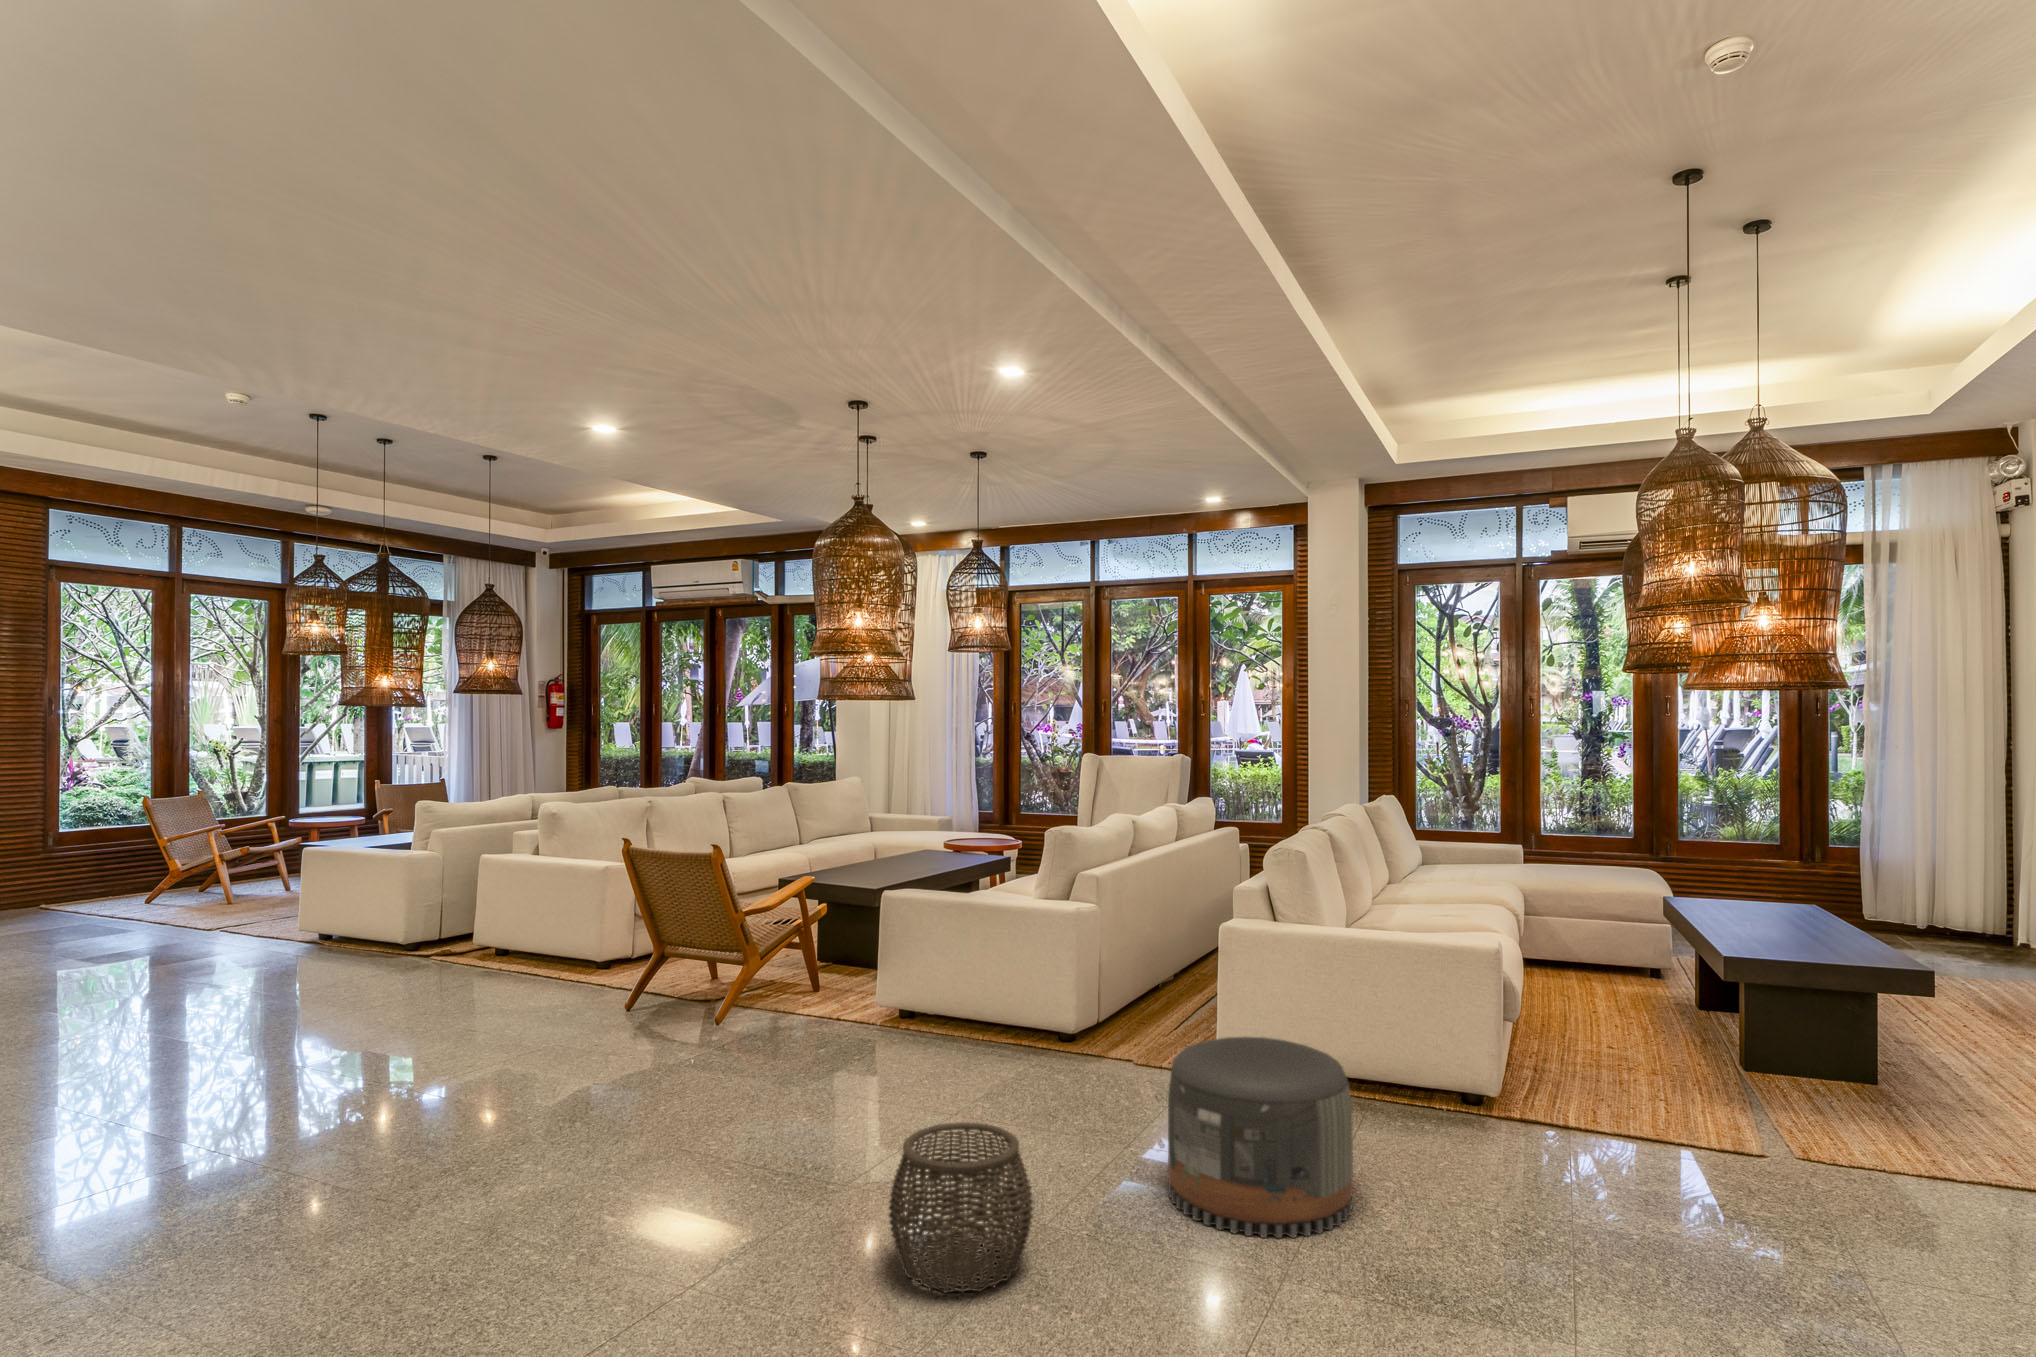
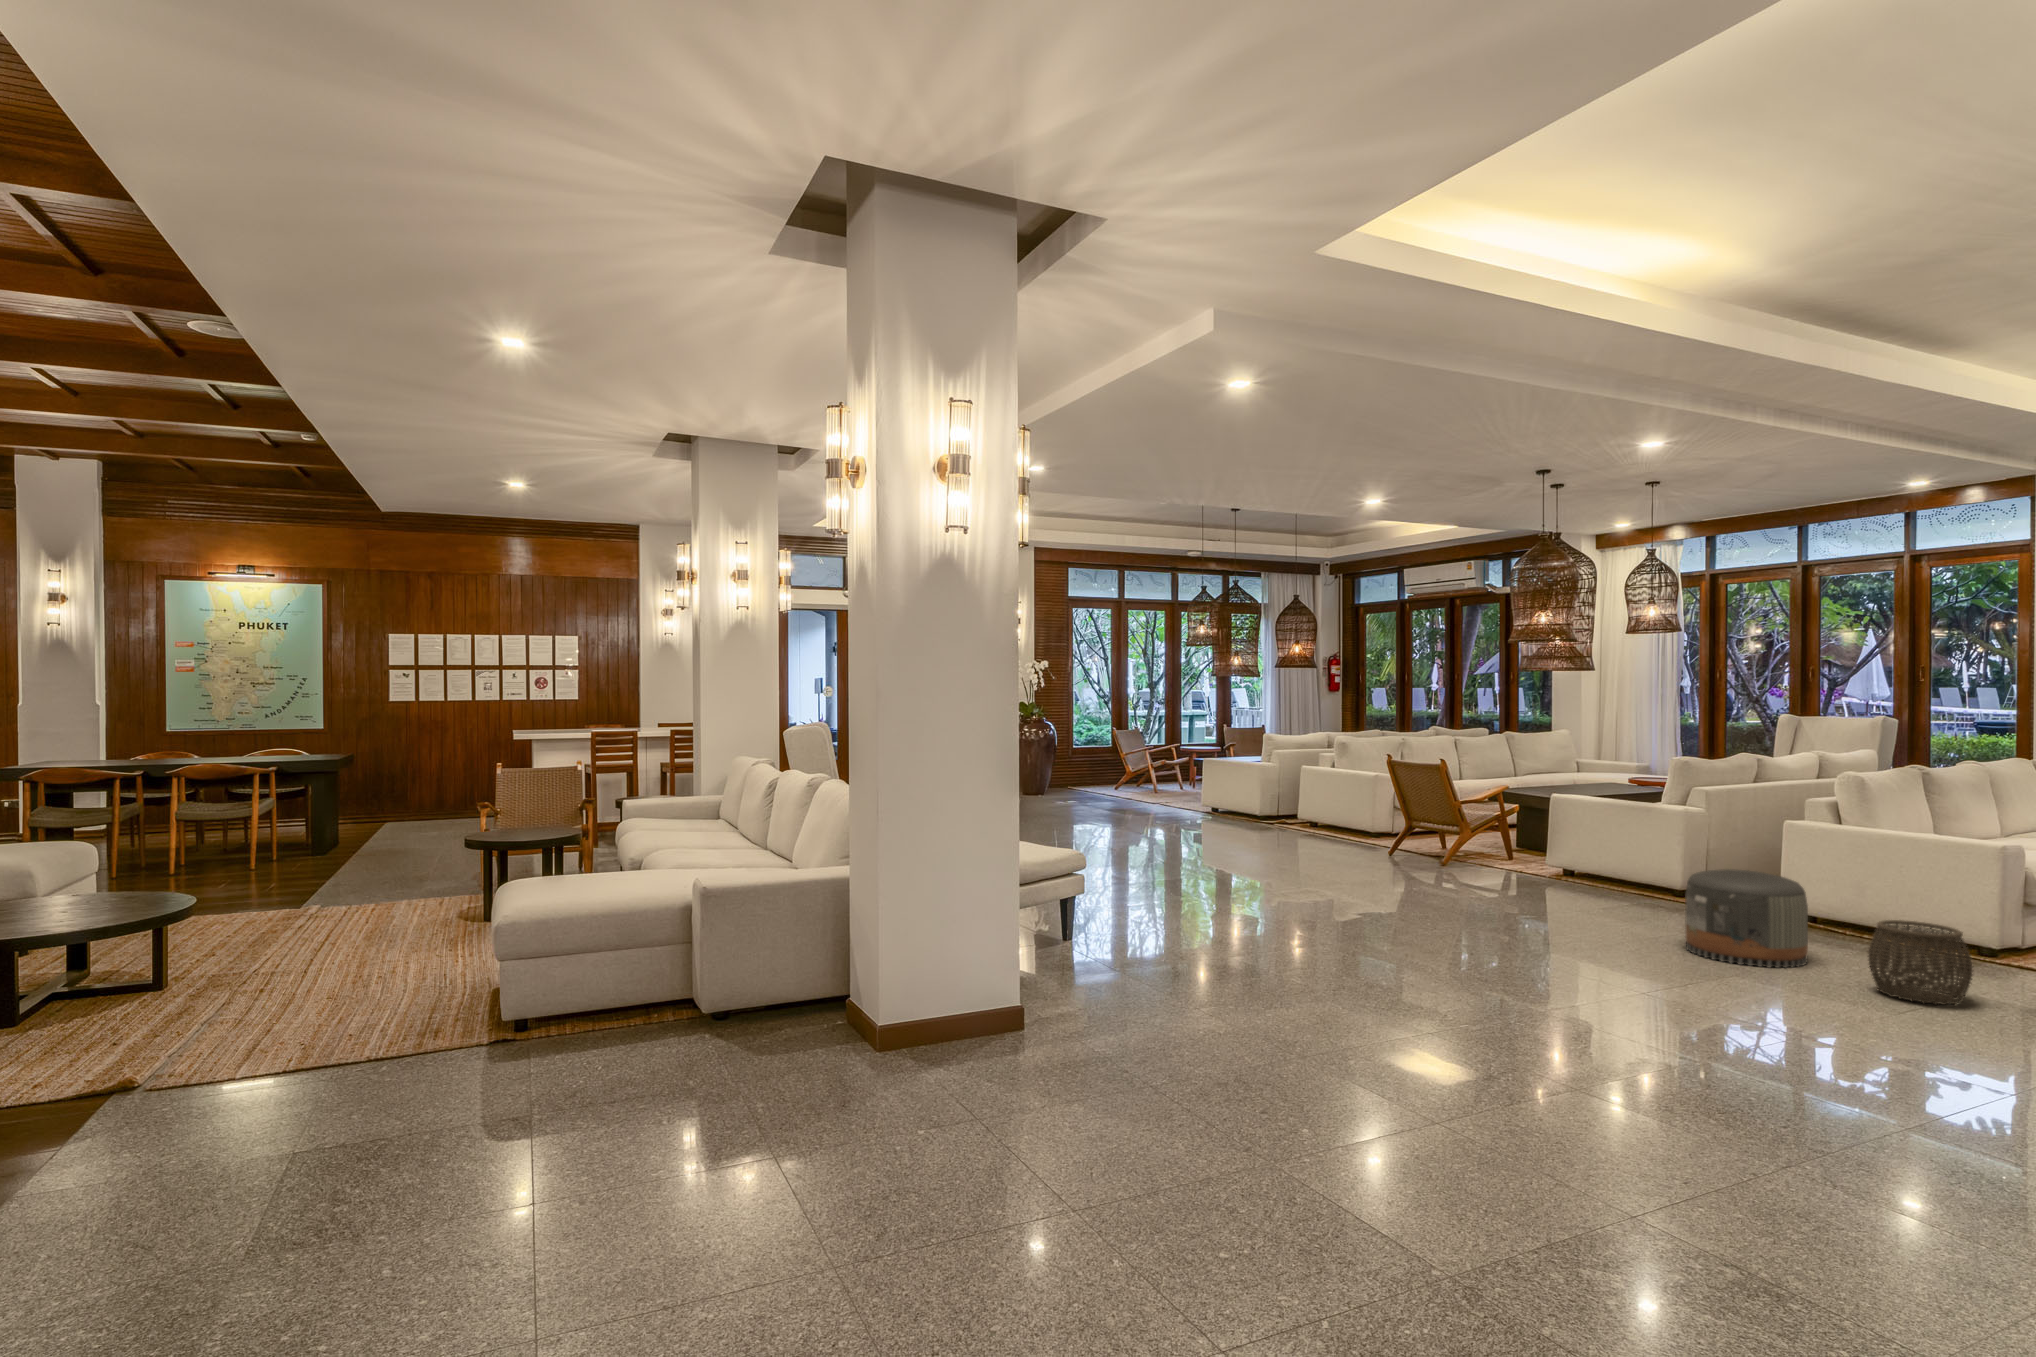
woven basket: present [889,1122,1033,1293] -> present [1868,920,1973,1005]

